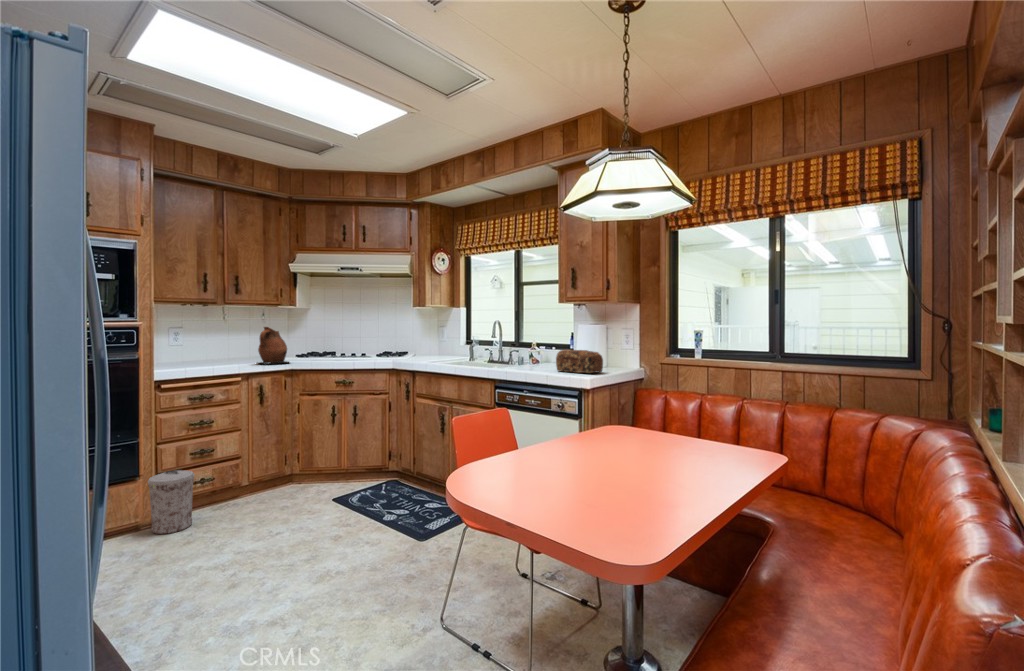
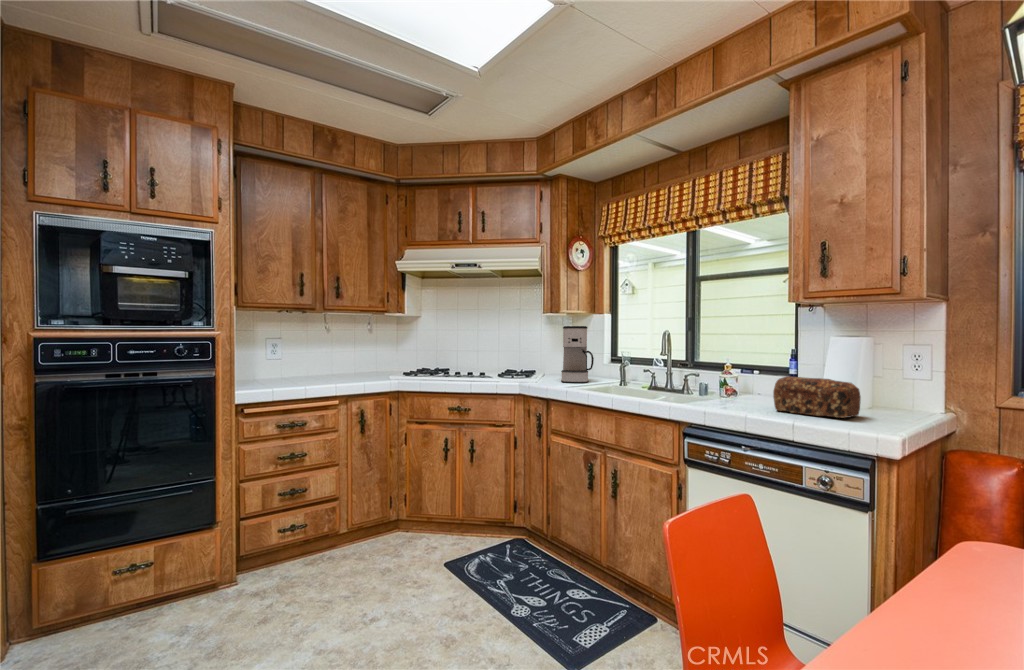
coffee maker: none [425,318,450,360] -> present [561,326,594,383]
ceramic pitcher: present [258,327,289,364] -> none [355,338,397,384]
trash can: present [148,470,194,534] -> none [224,518,278,602]

